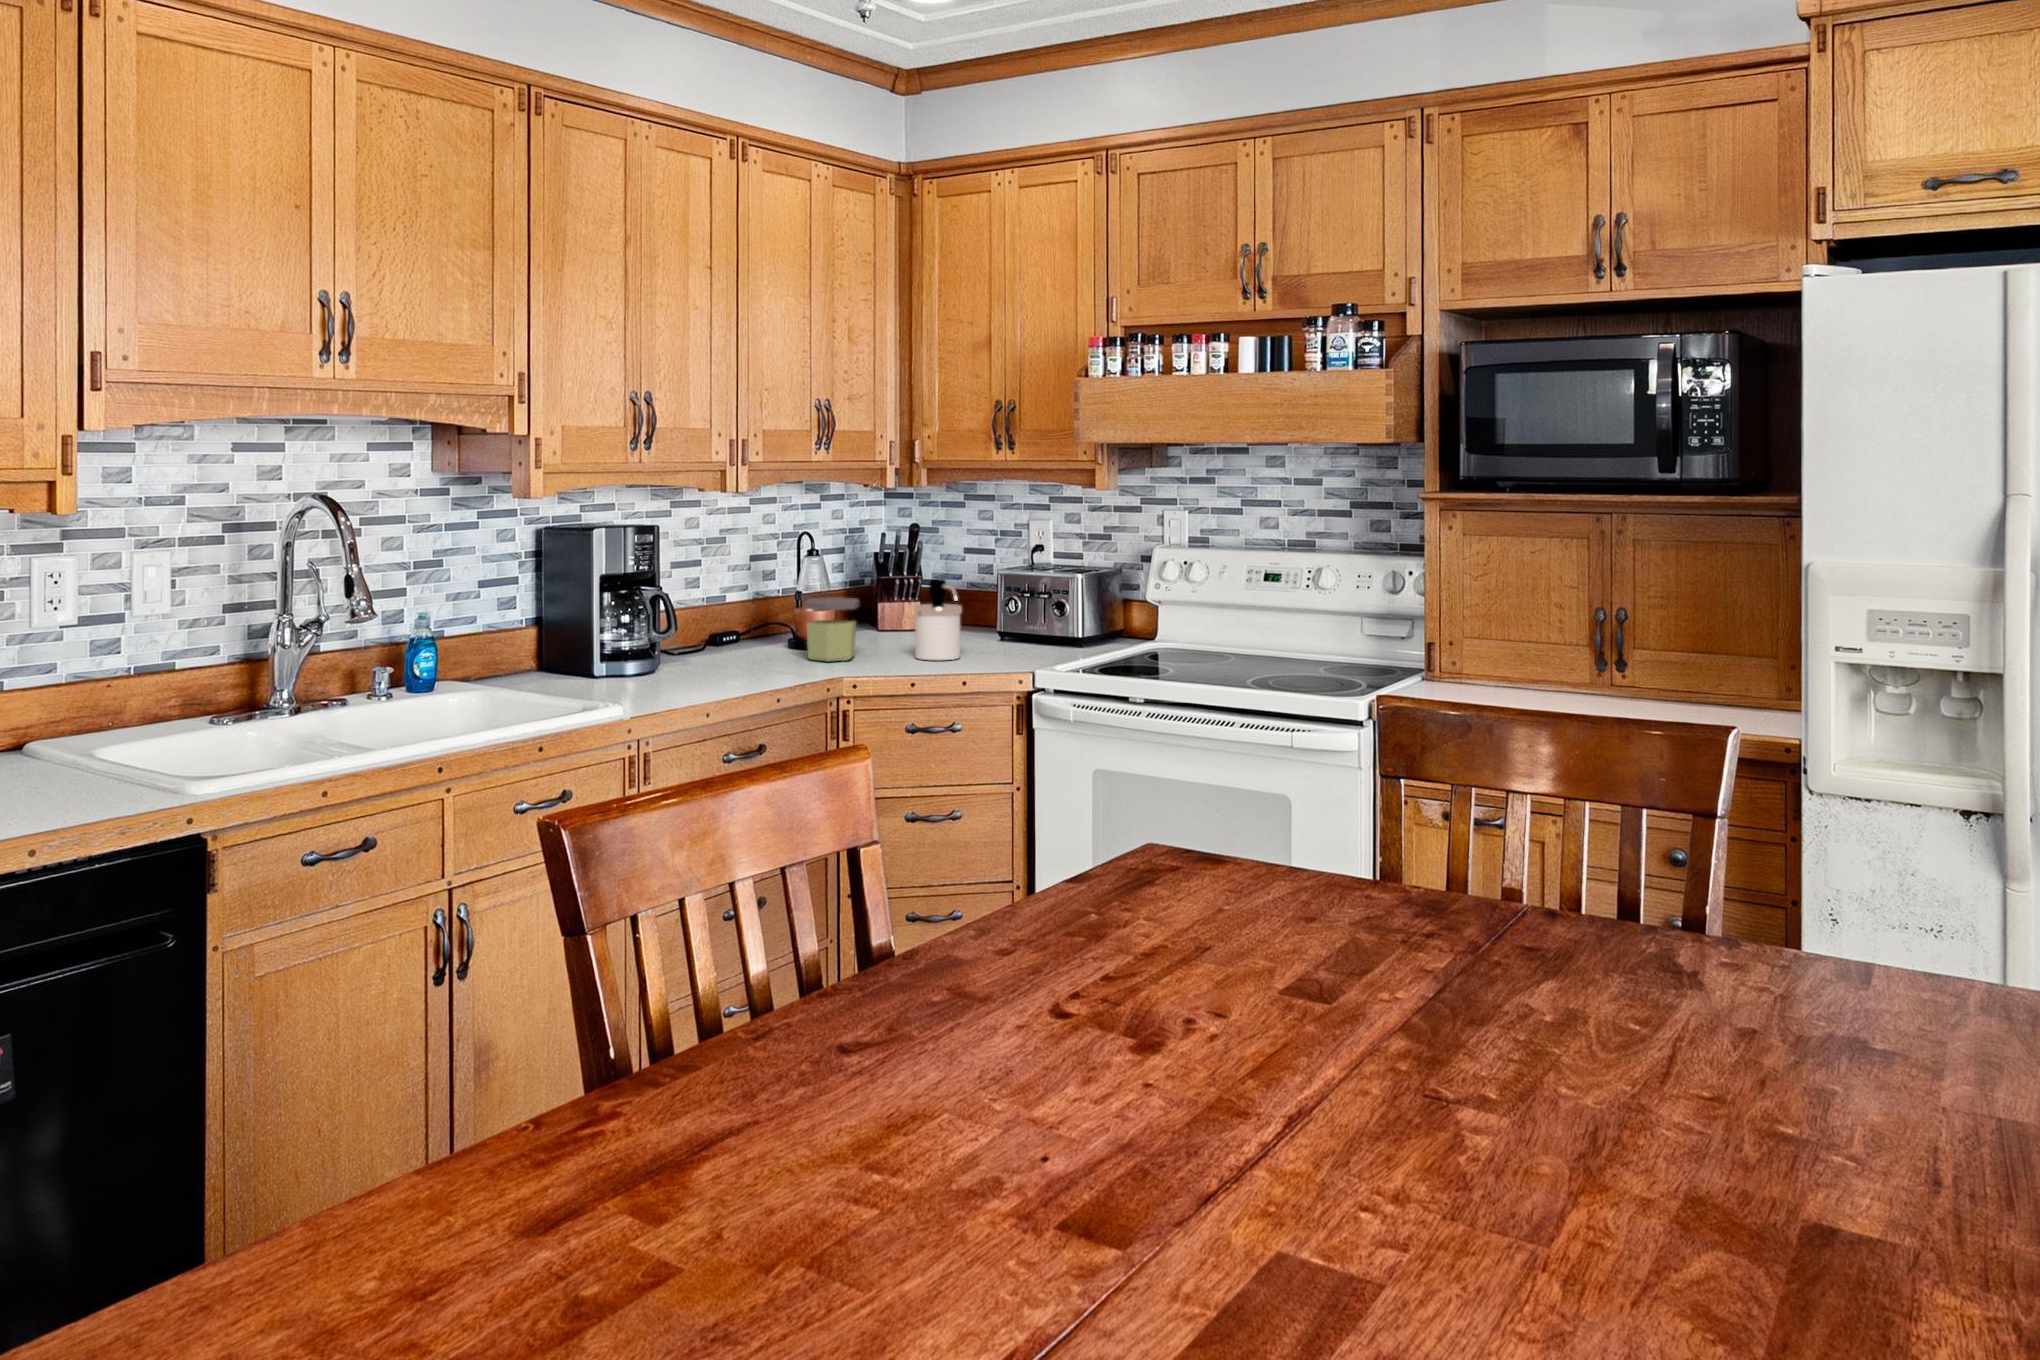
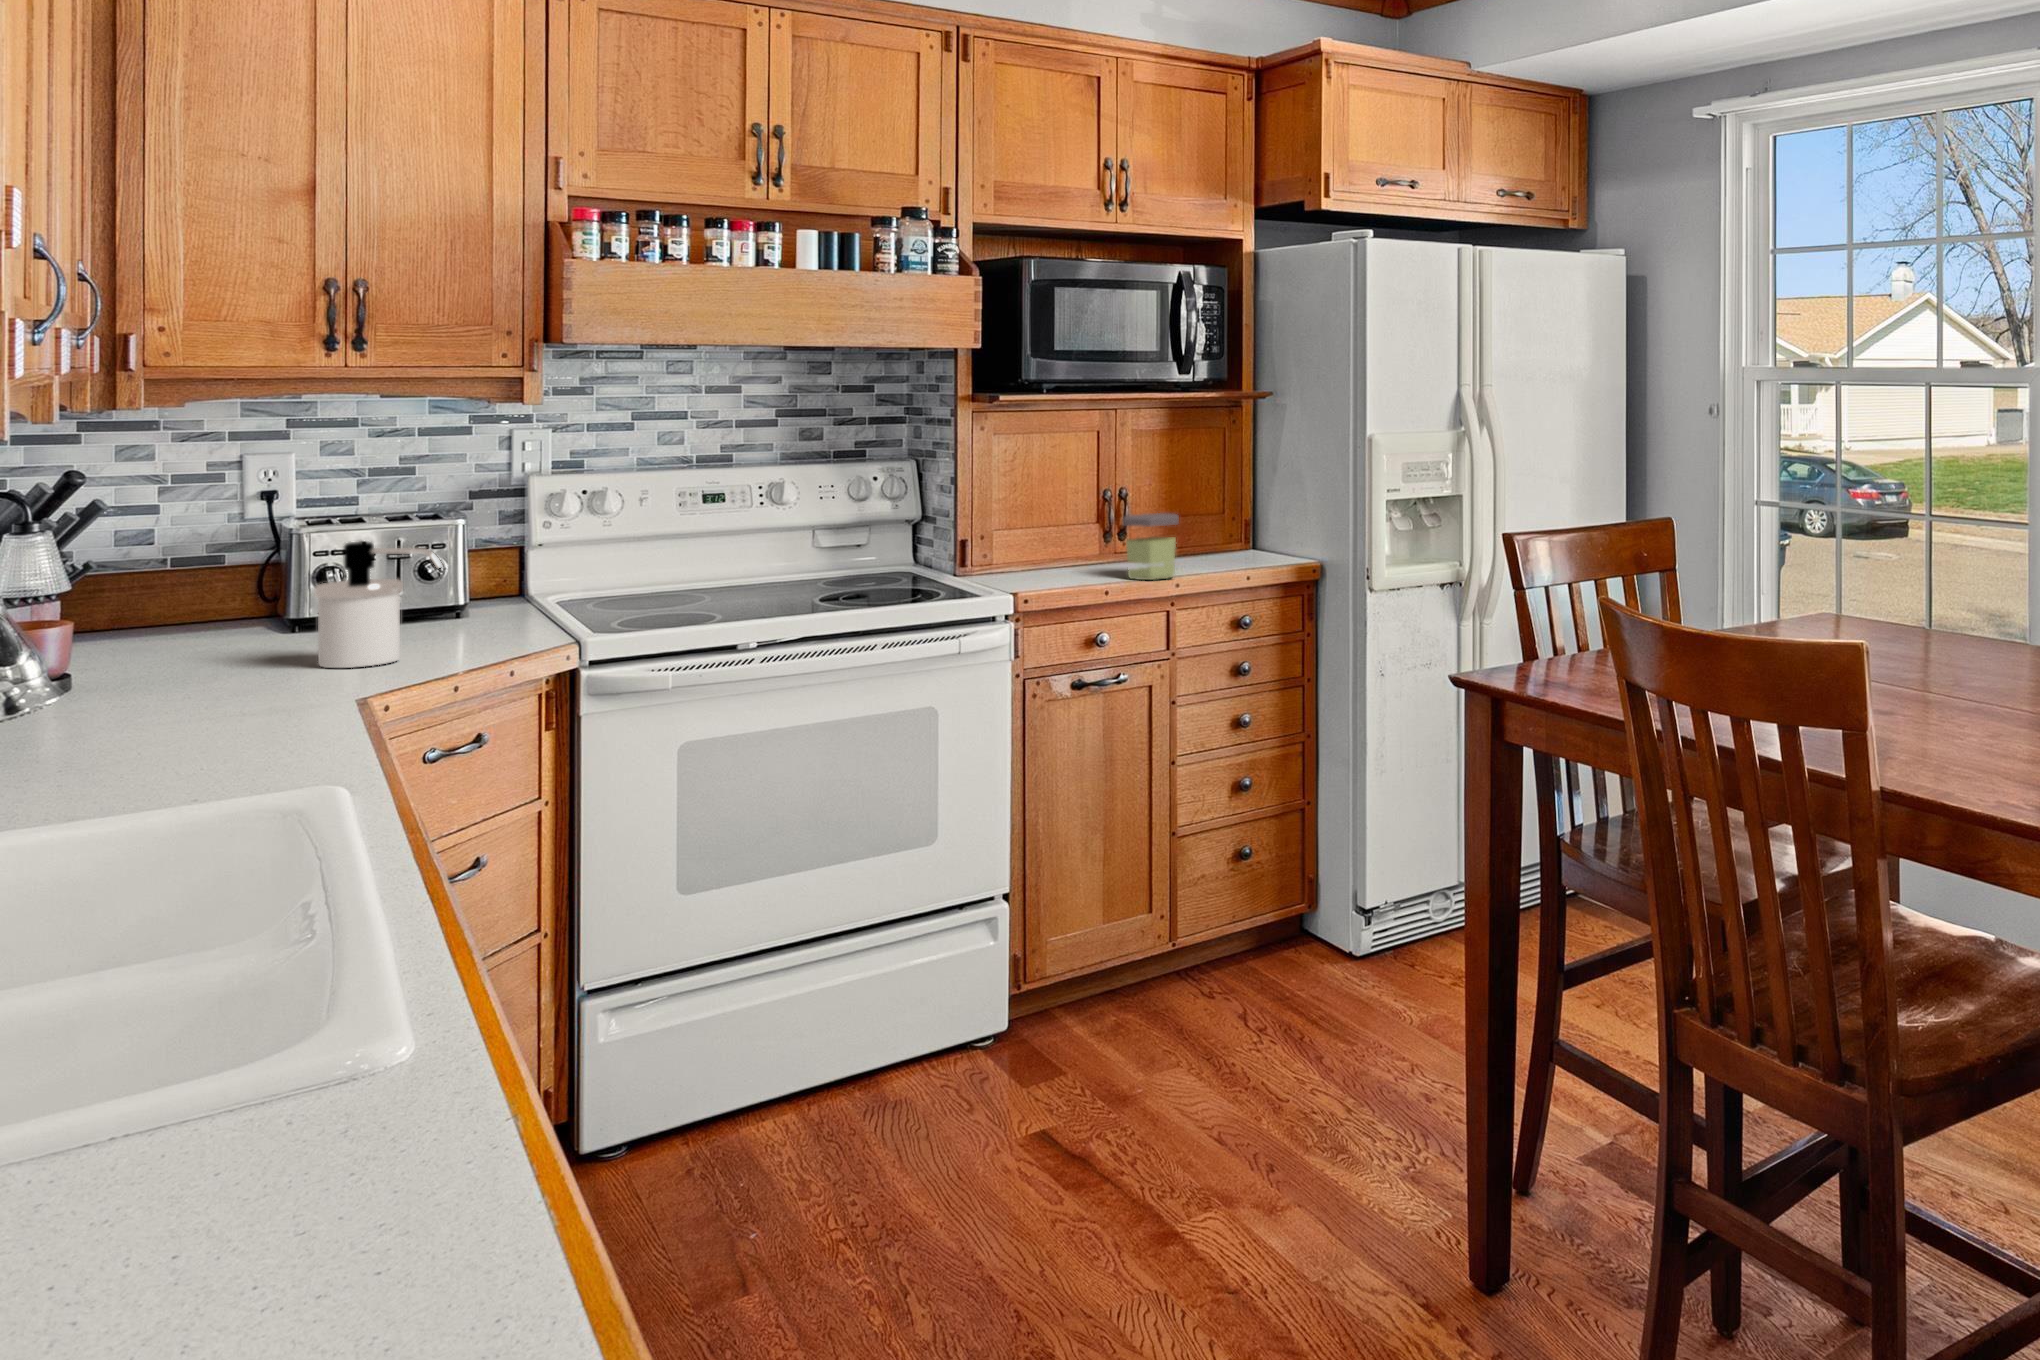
jar: present [803,597,859,661] -> present [1123,513,1179,580]

